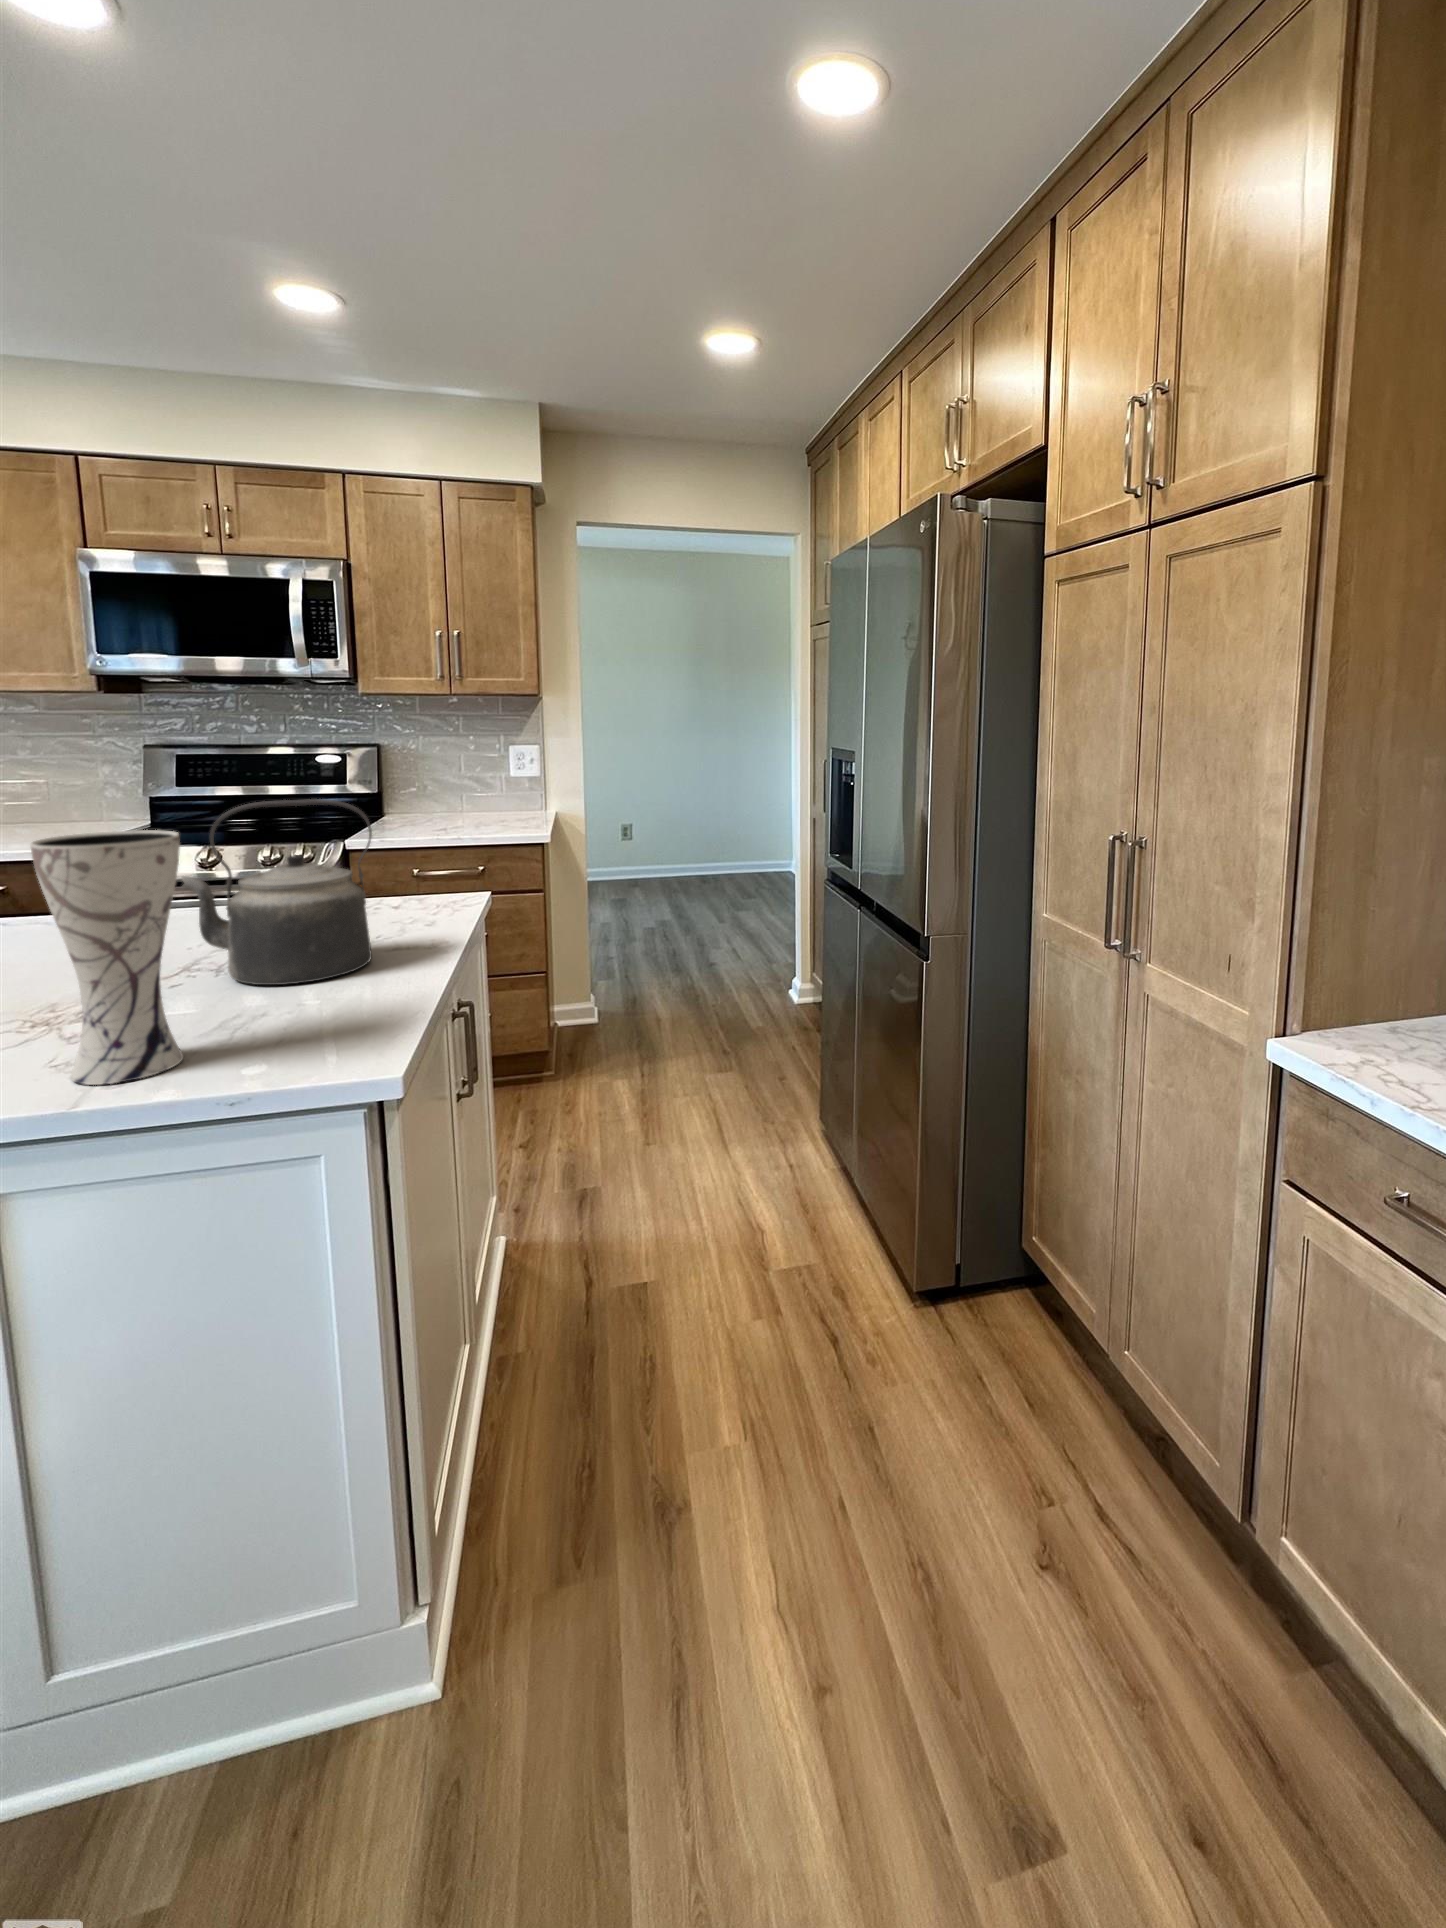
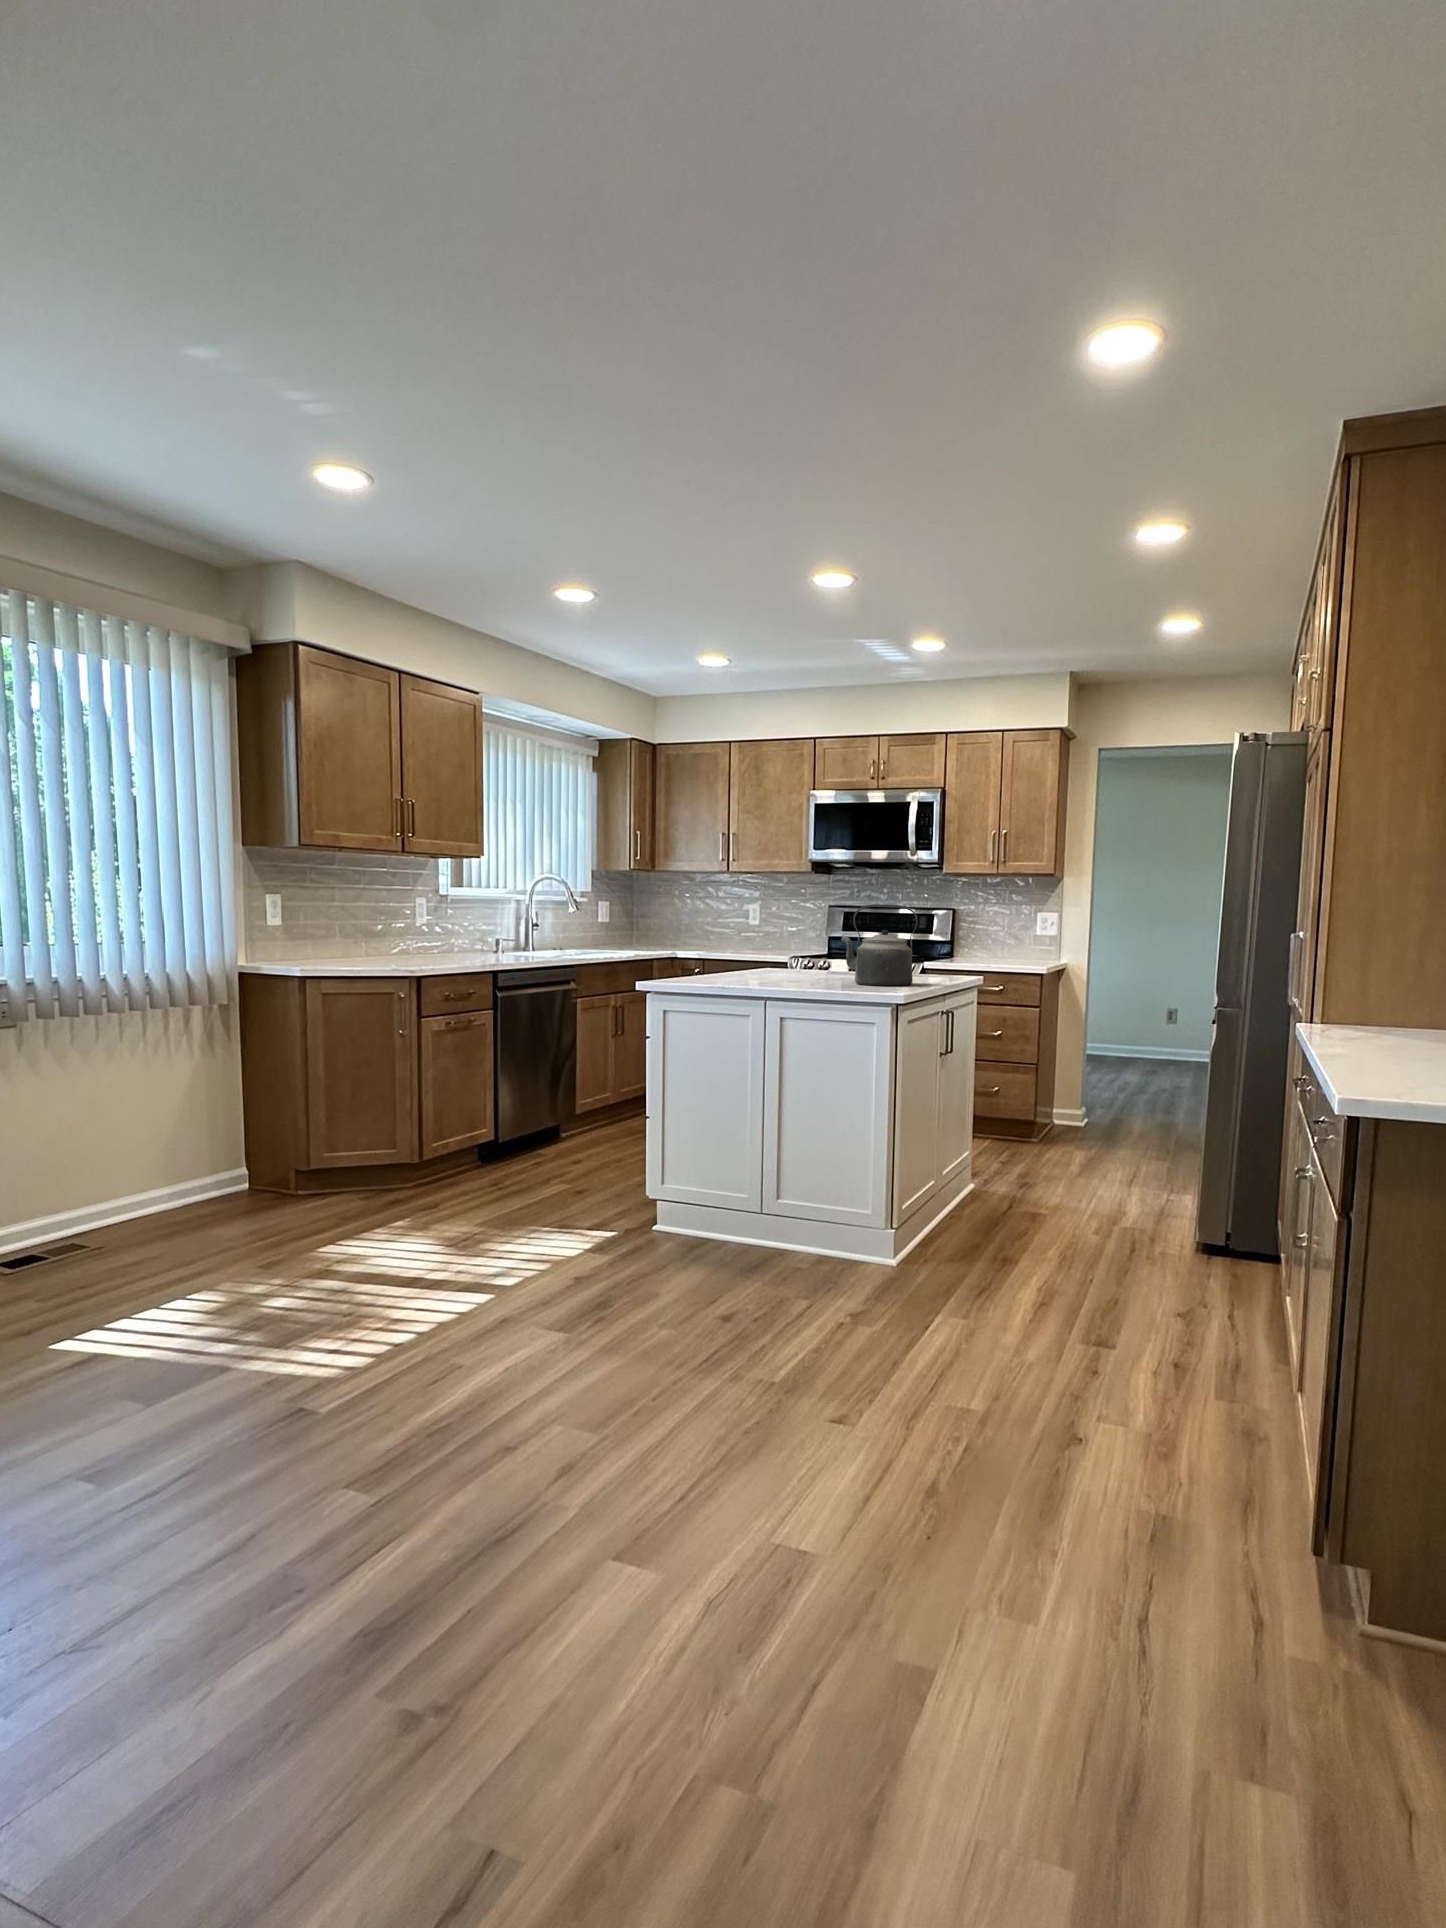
vase: present [30,830,183,1085] -> none [800,901,843,991]

